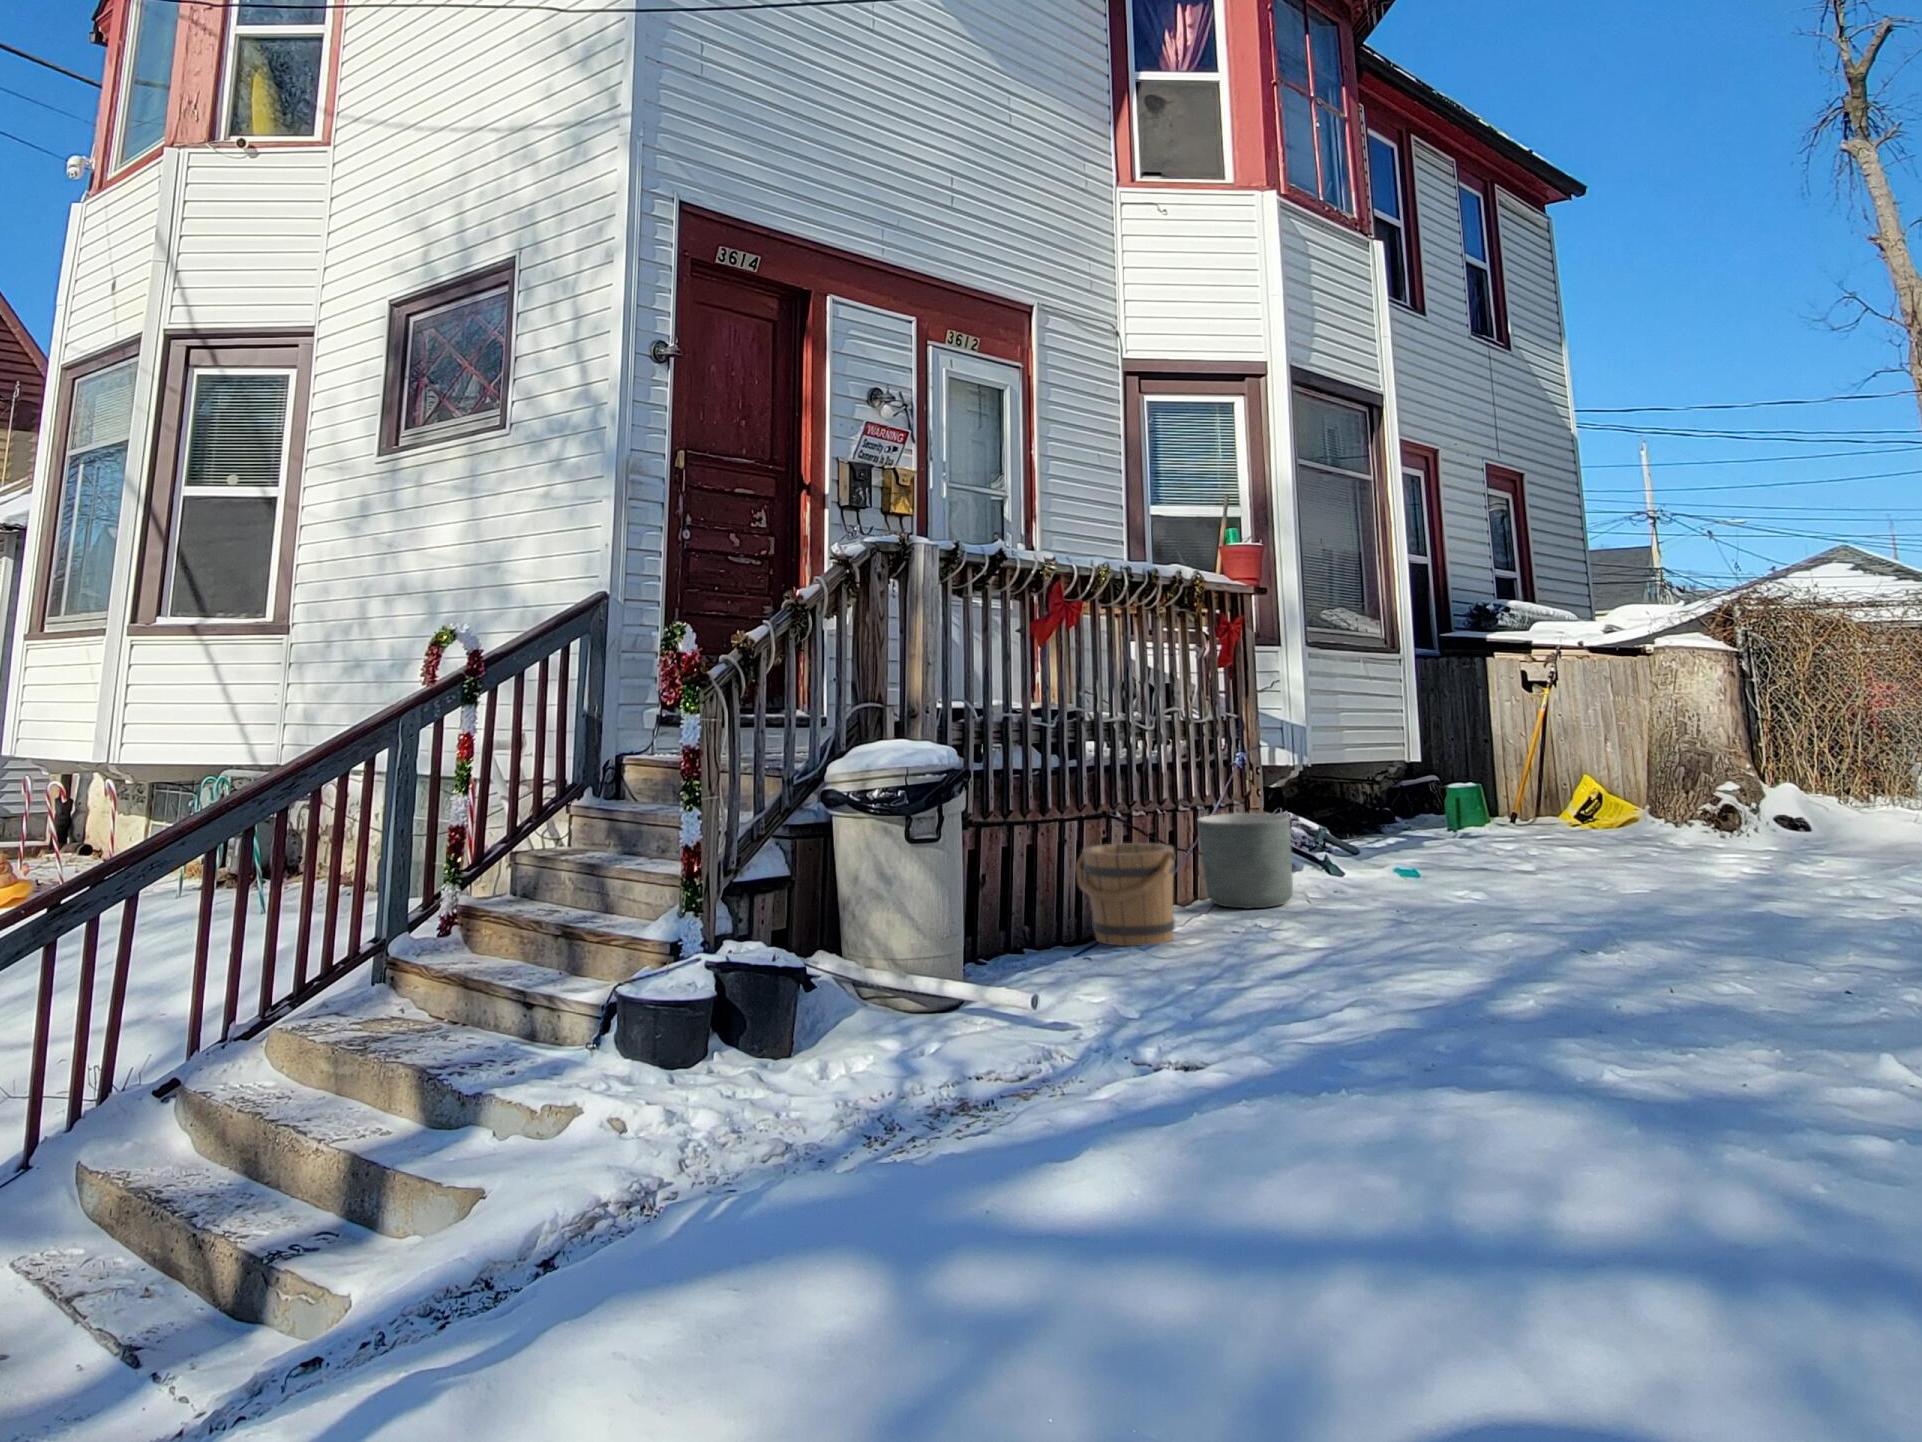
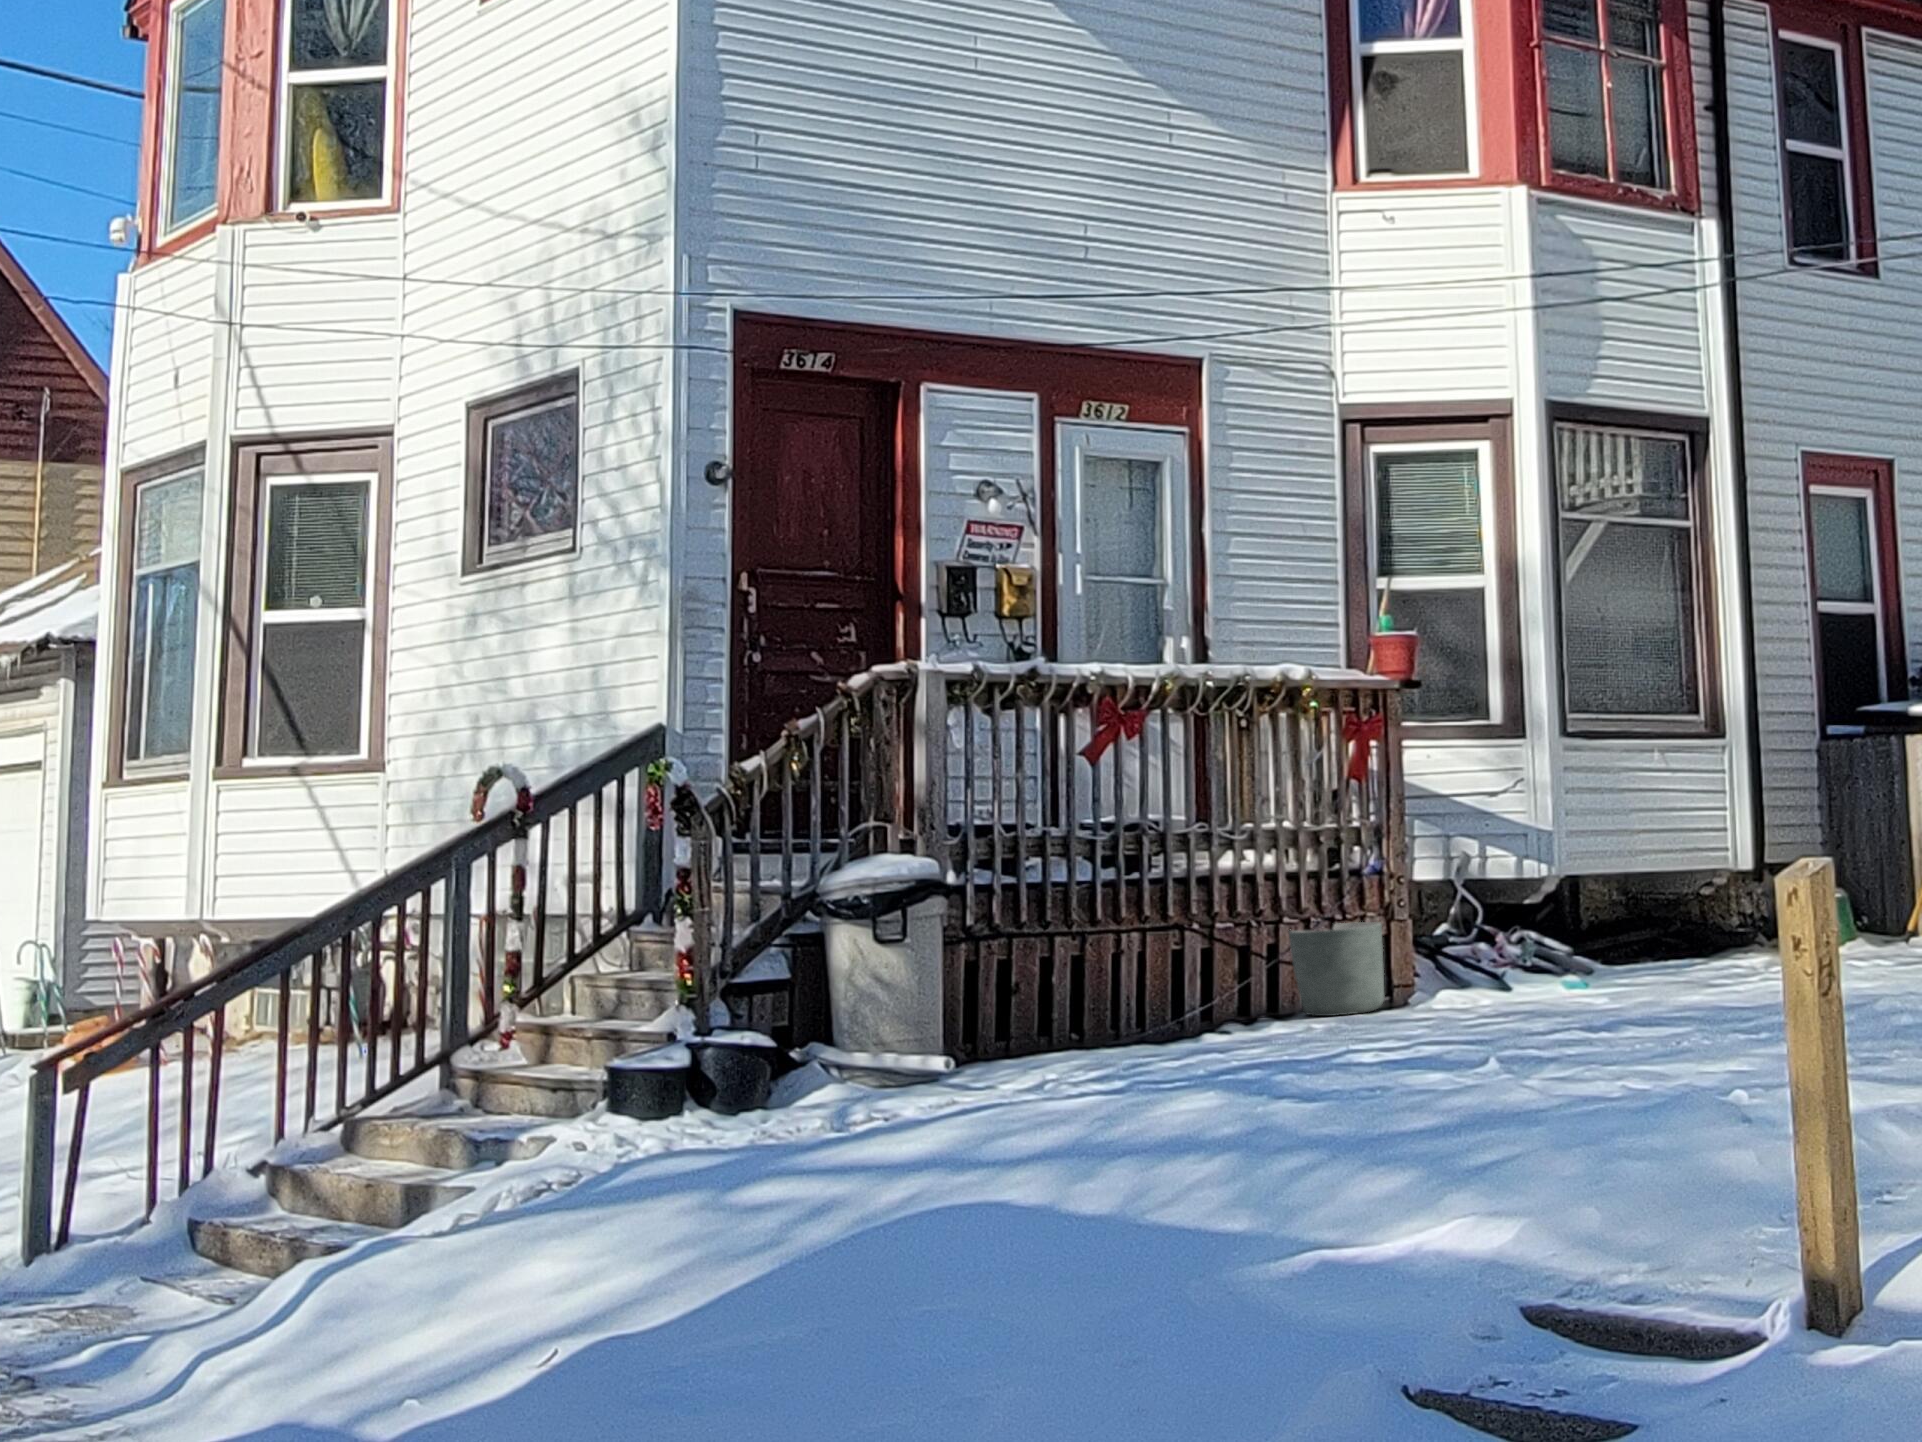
bucket: present [1075,843,1176,946] -> none [1117,950,1214,1044]

